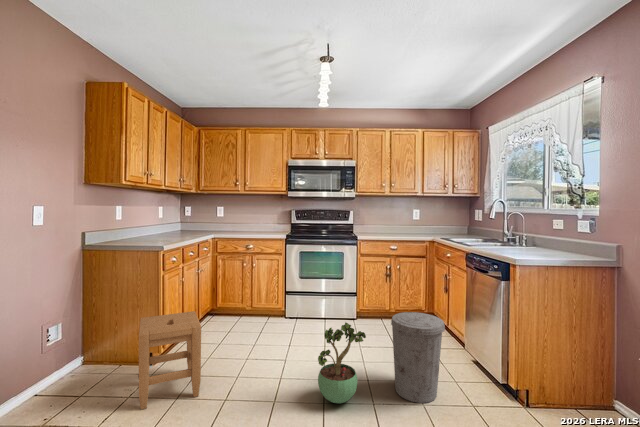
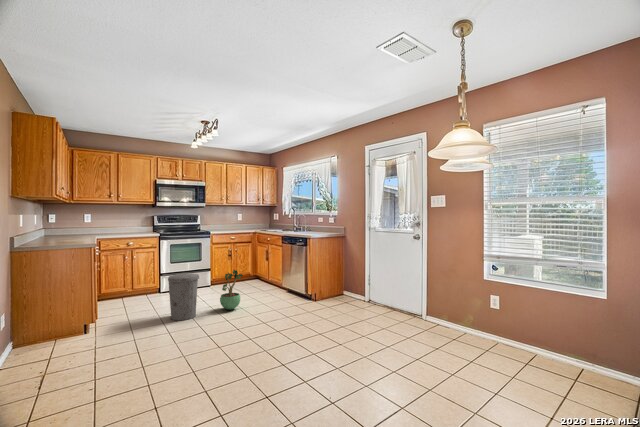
stool: present [139,311,201,409] -> none [103,280,154,332]
trash can: present [391,312,445,403] -> present [168,273,199,320]

